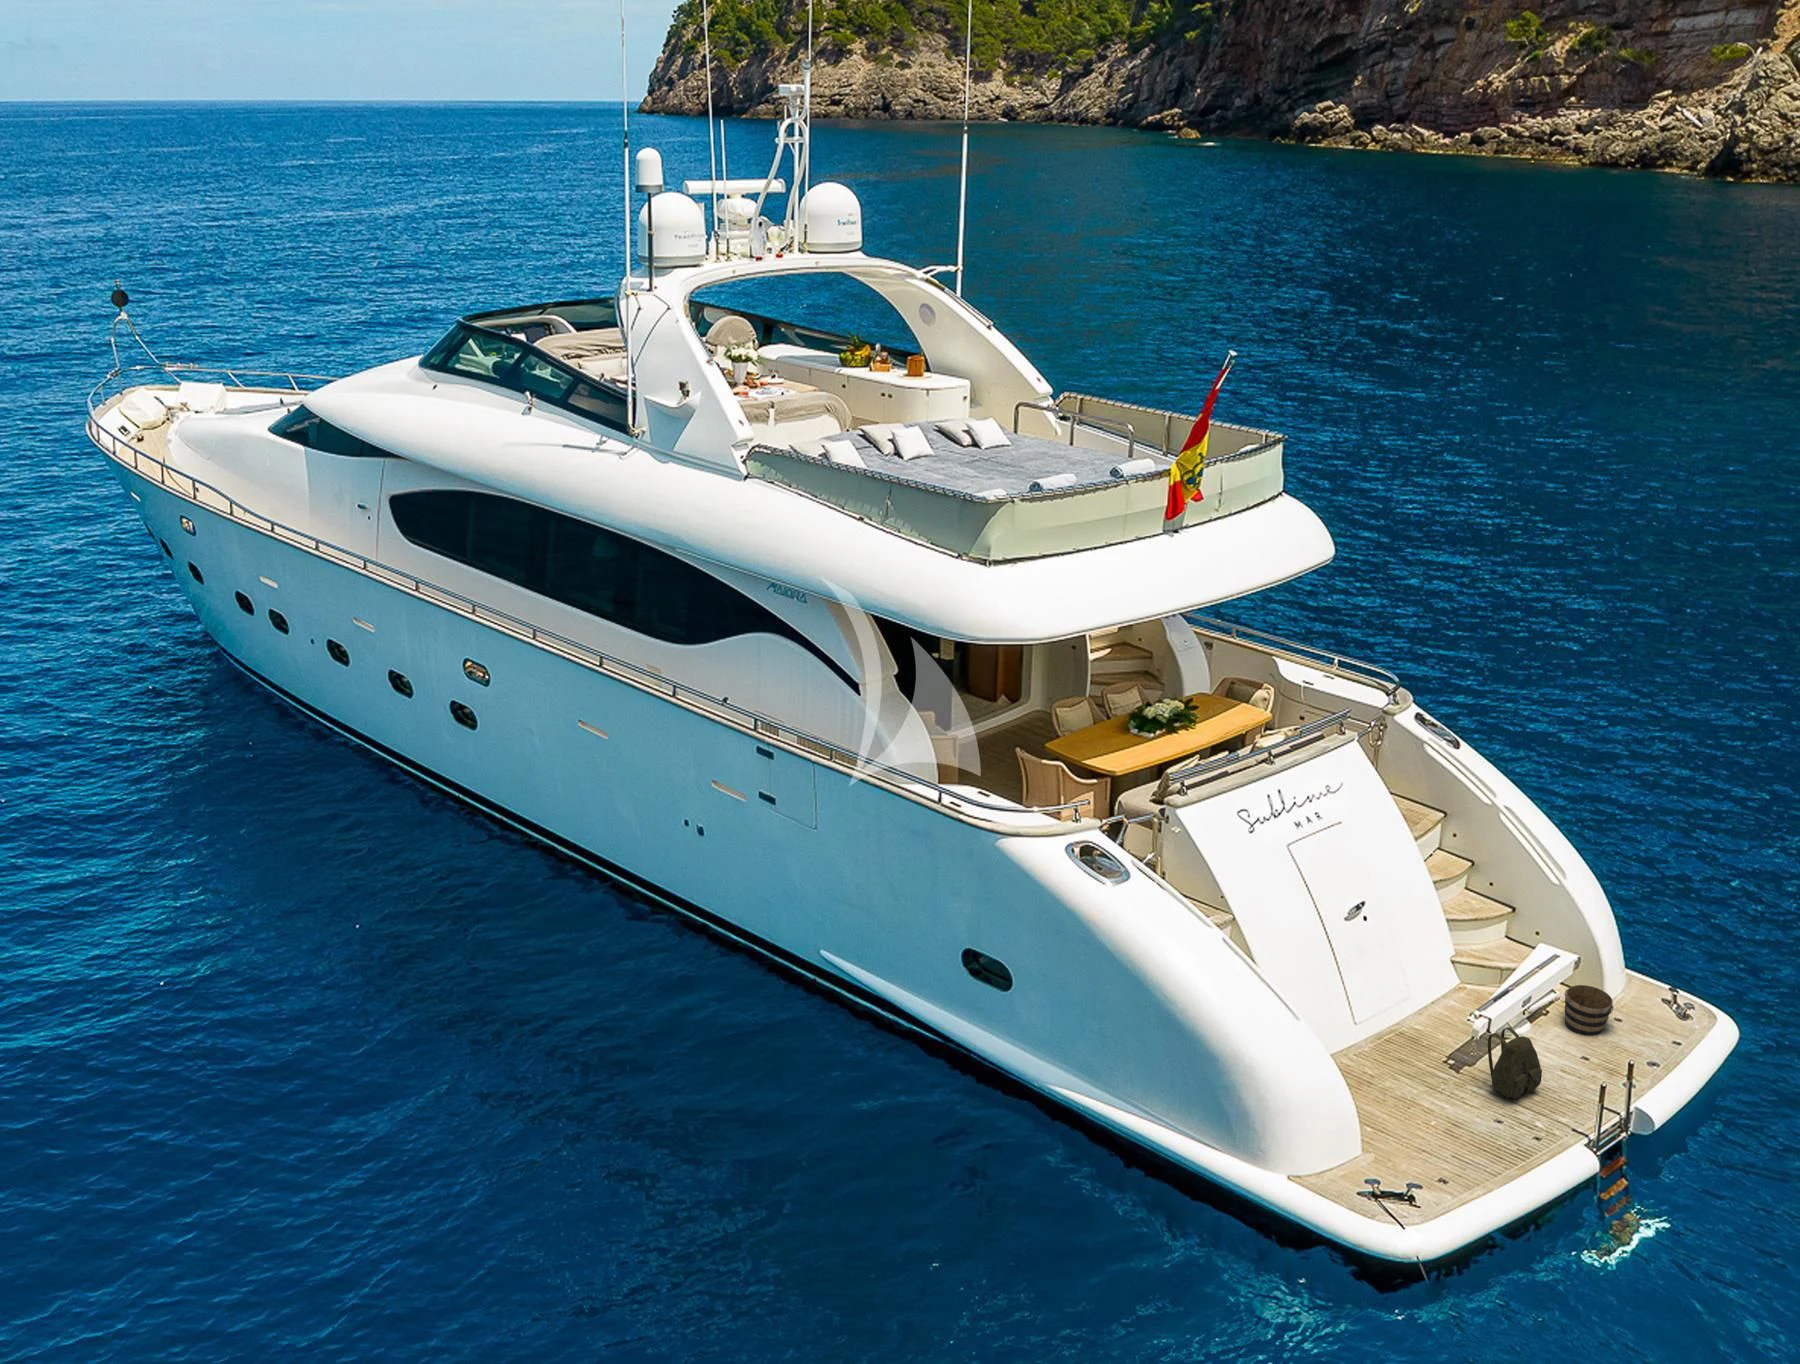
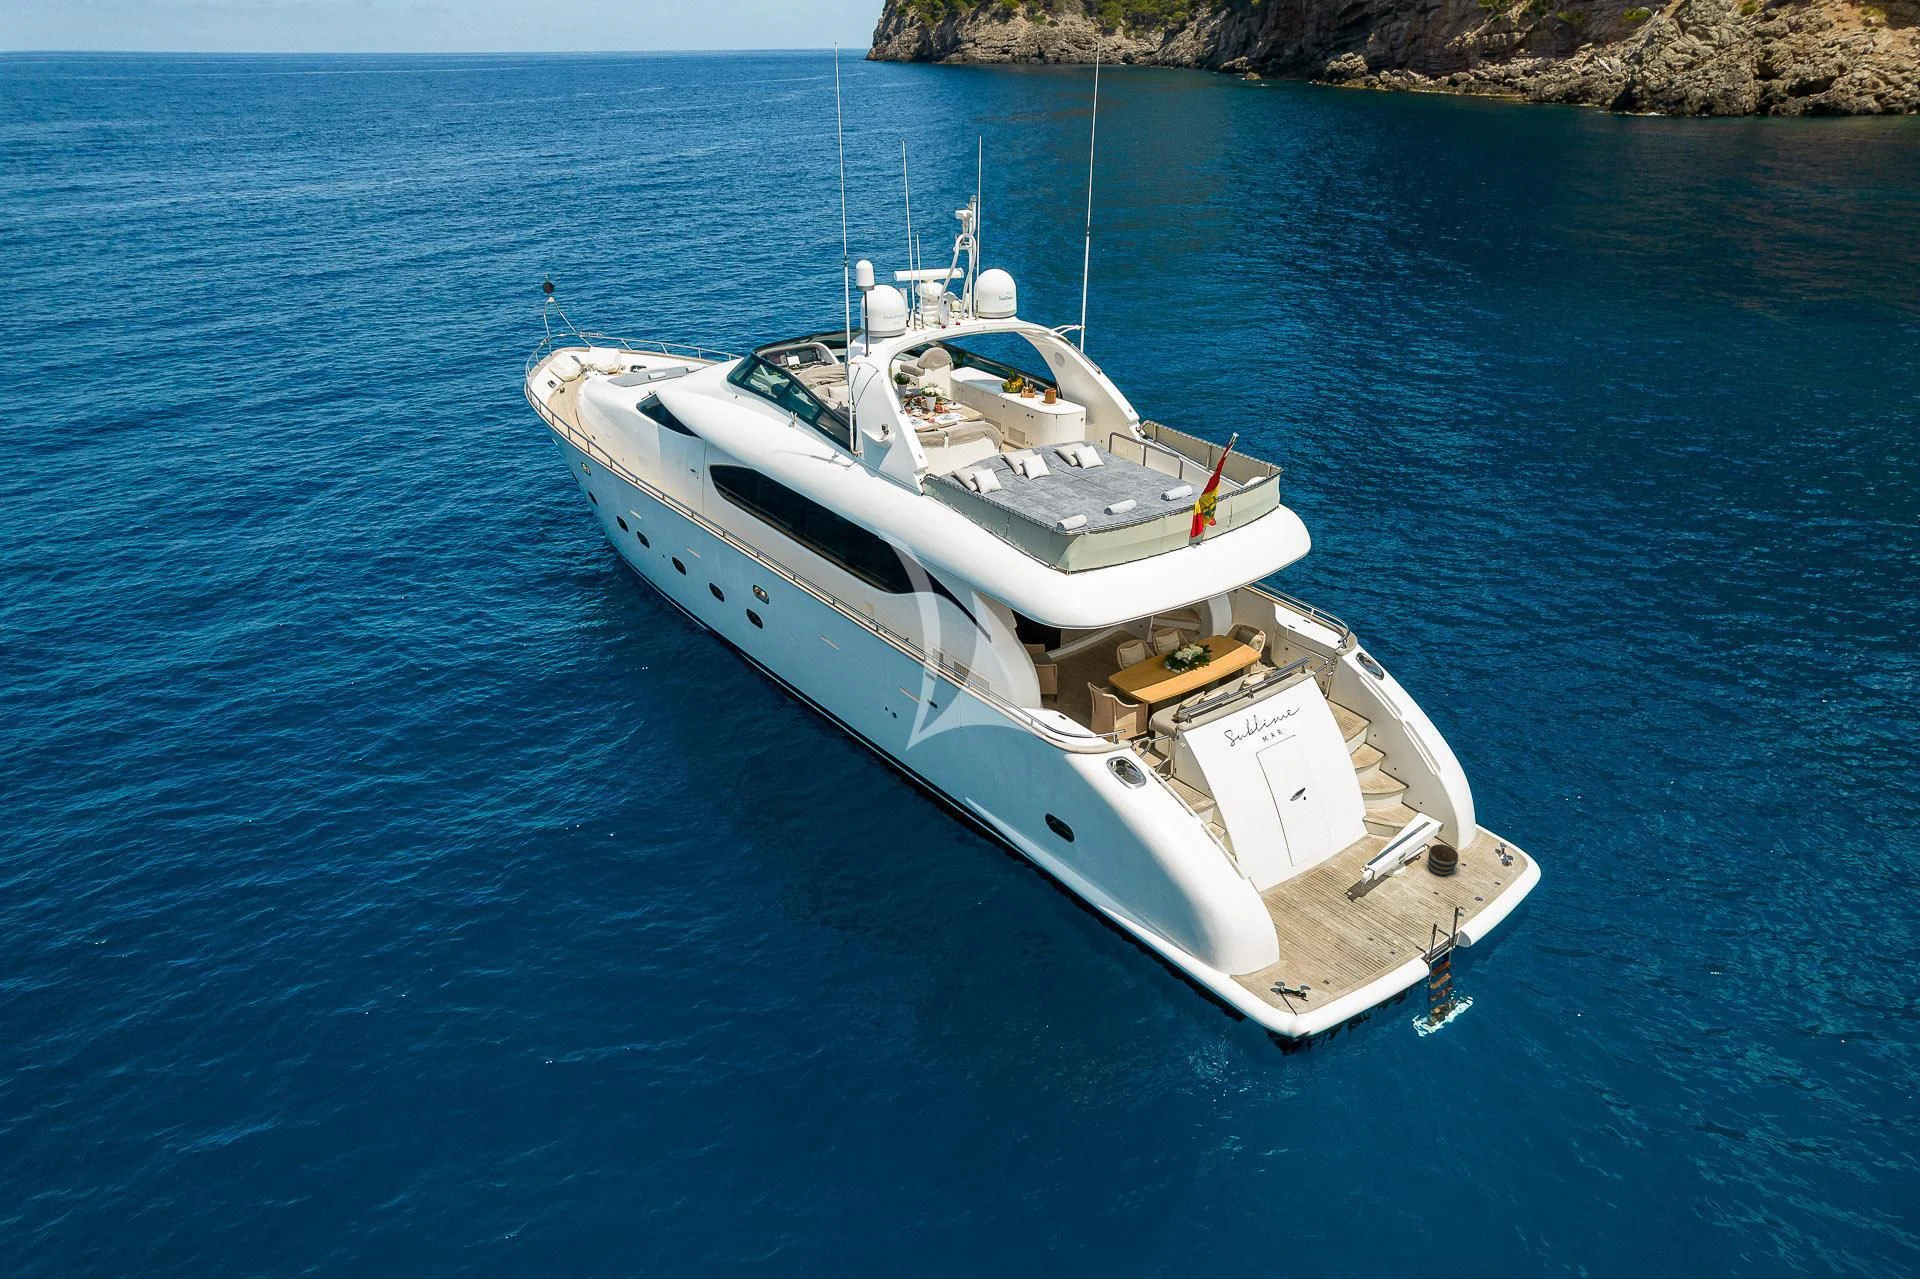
backpack: present [1488,1027,1542,1099] -> none [1371,875,1403,919]

